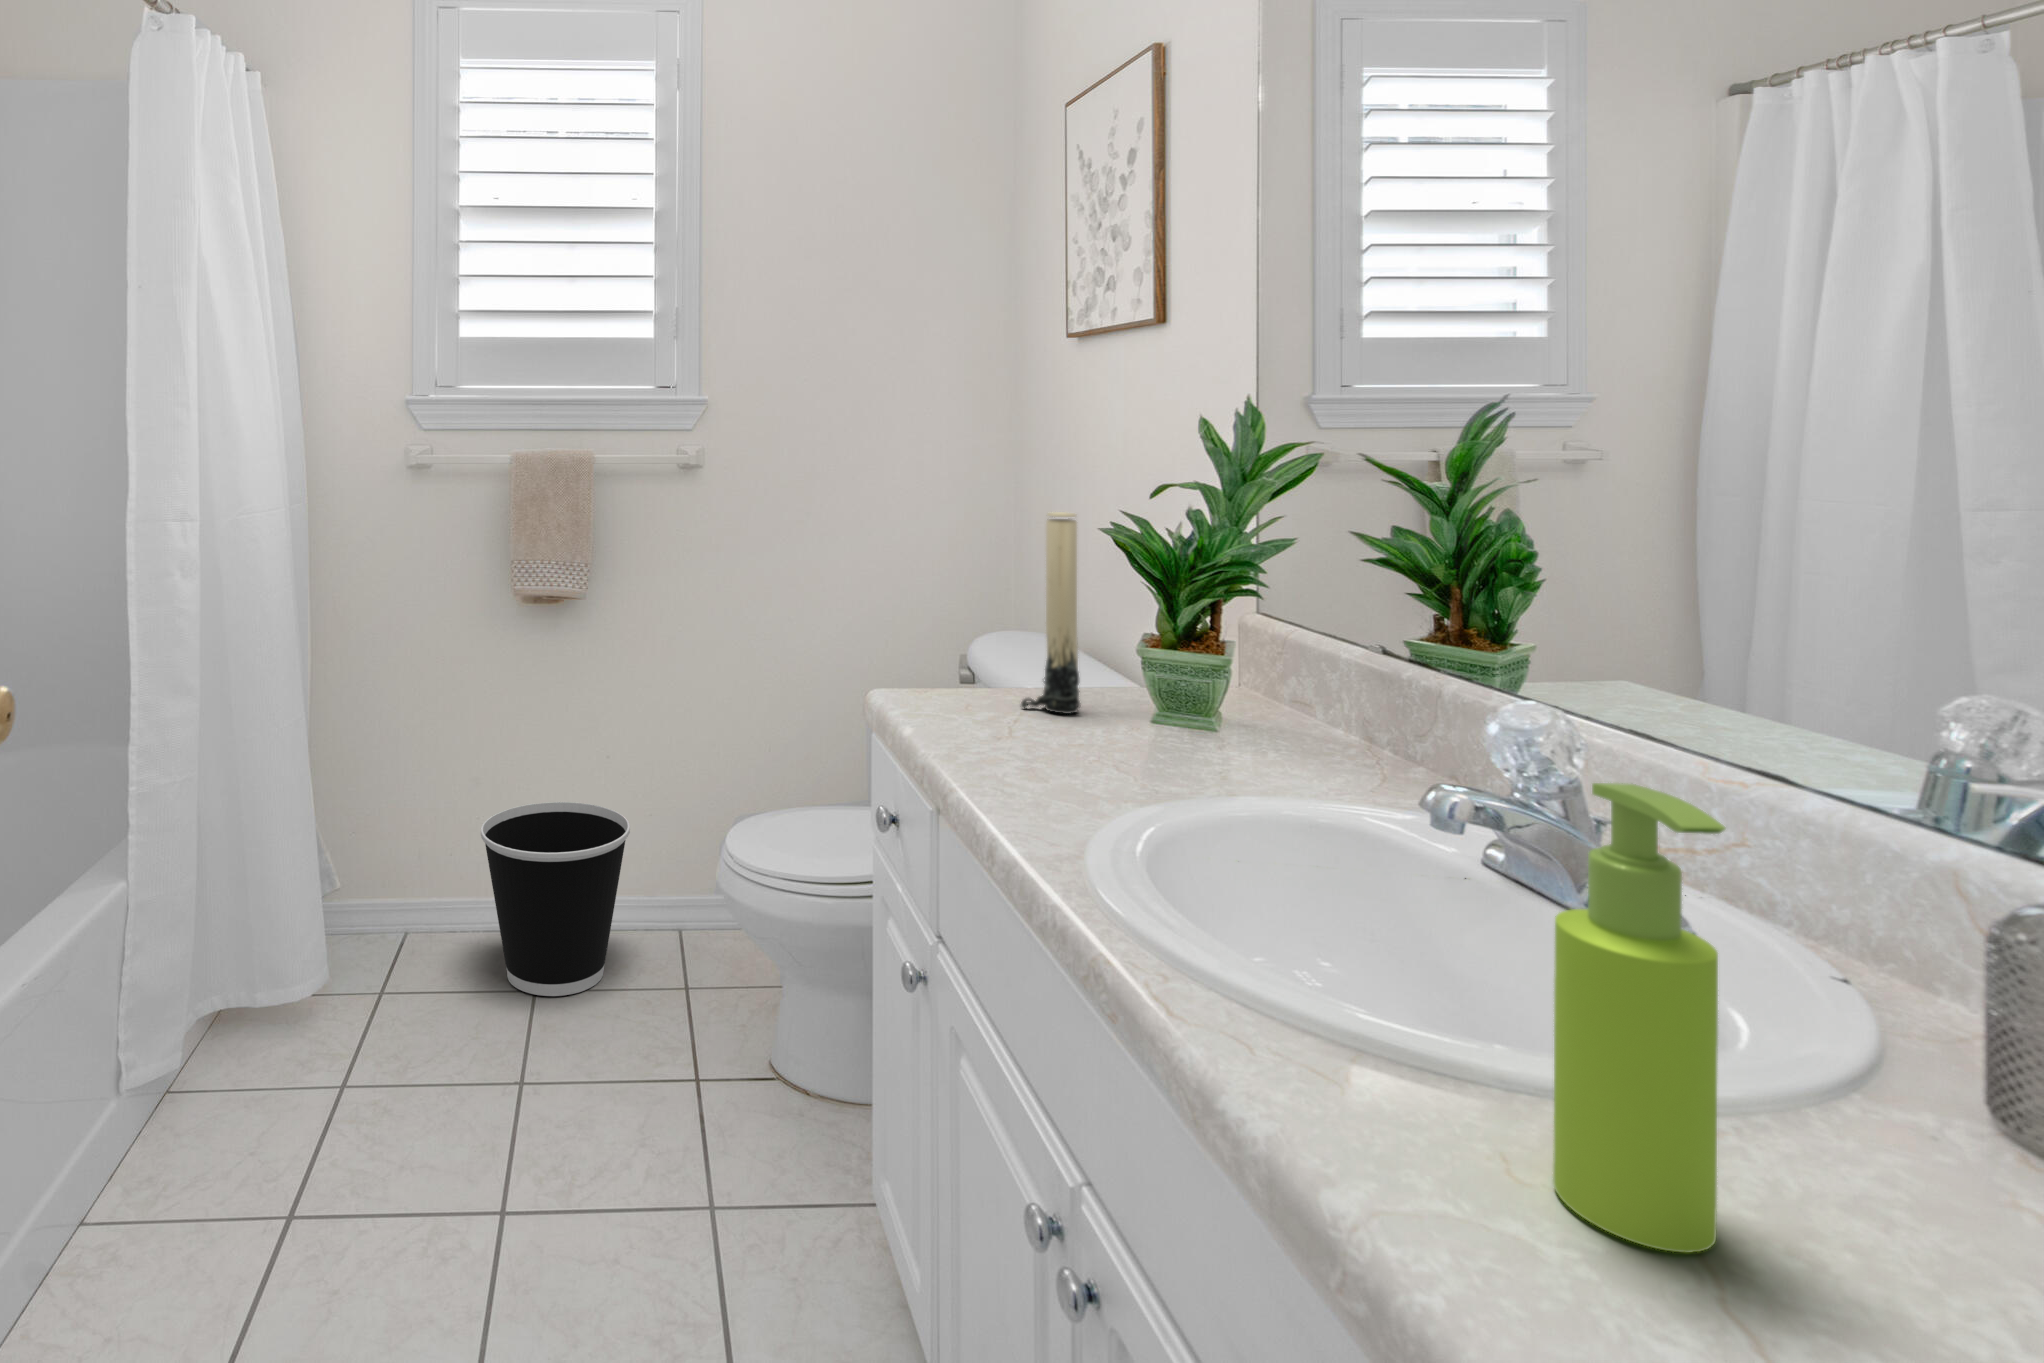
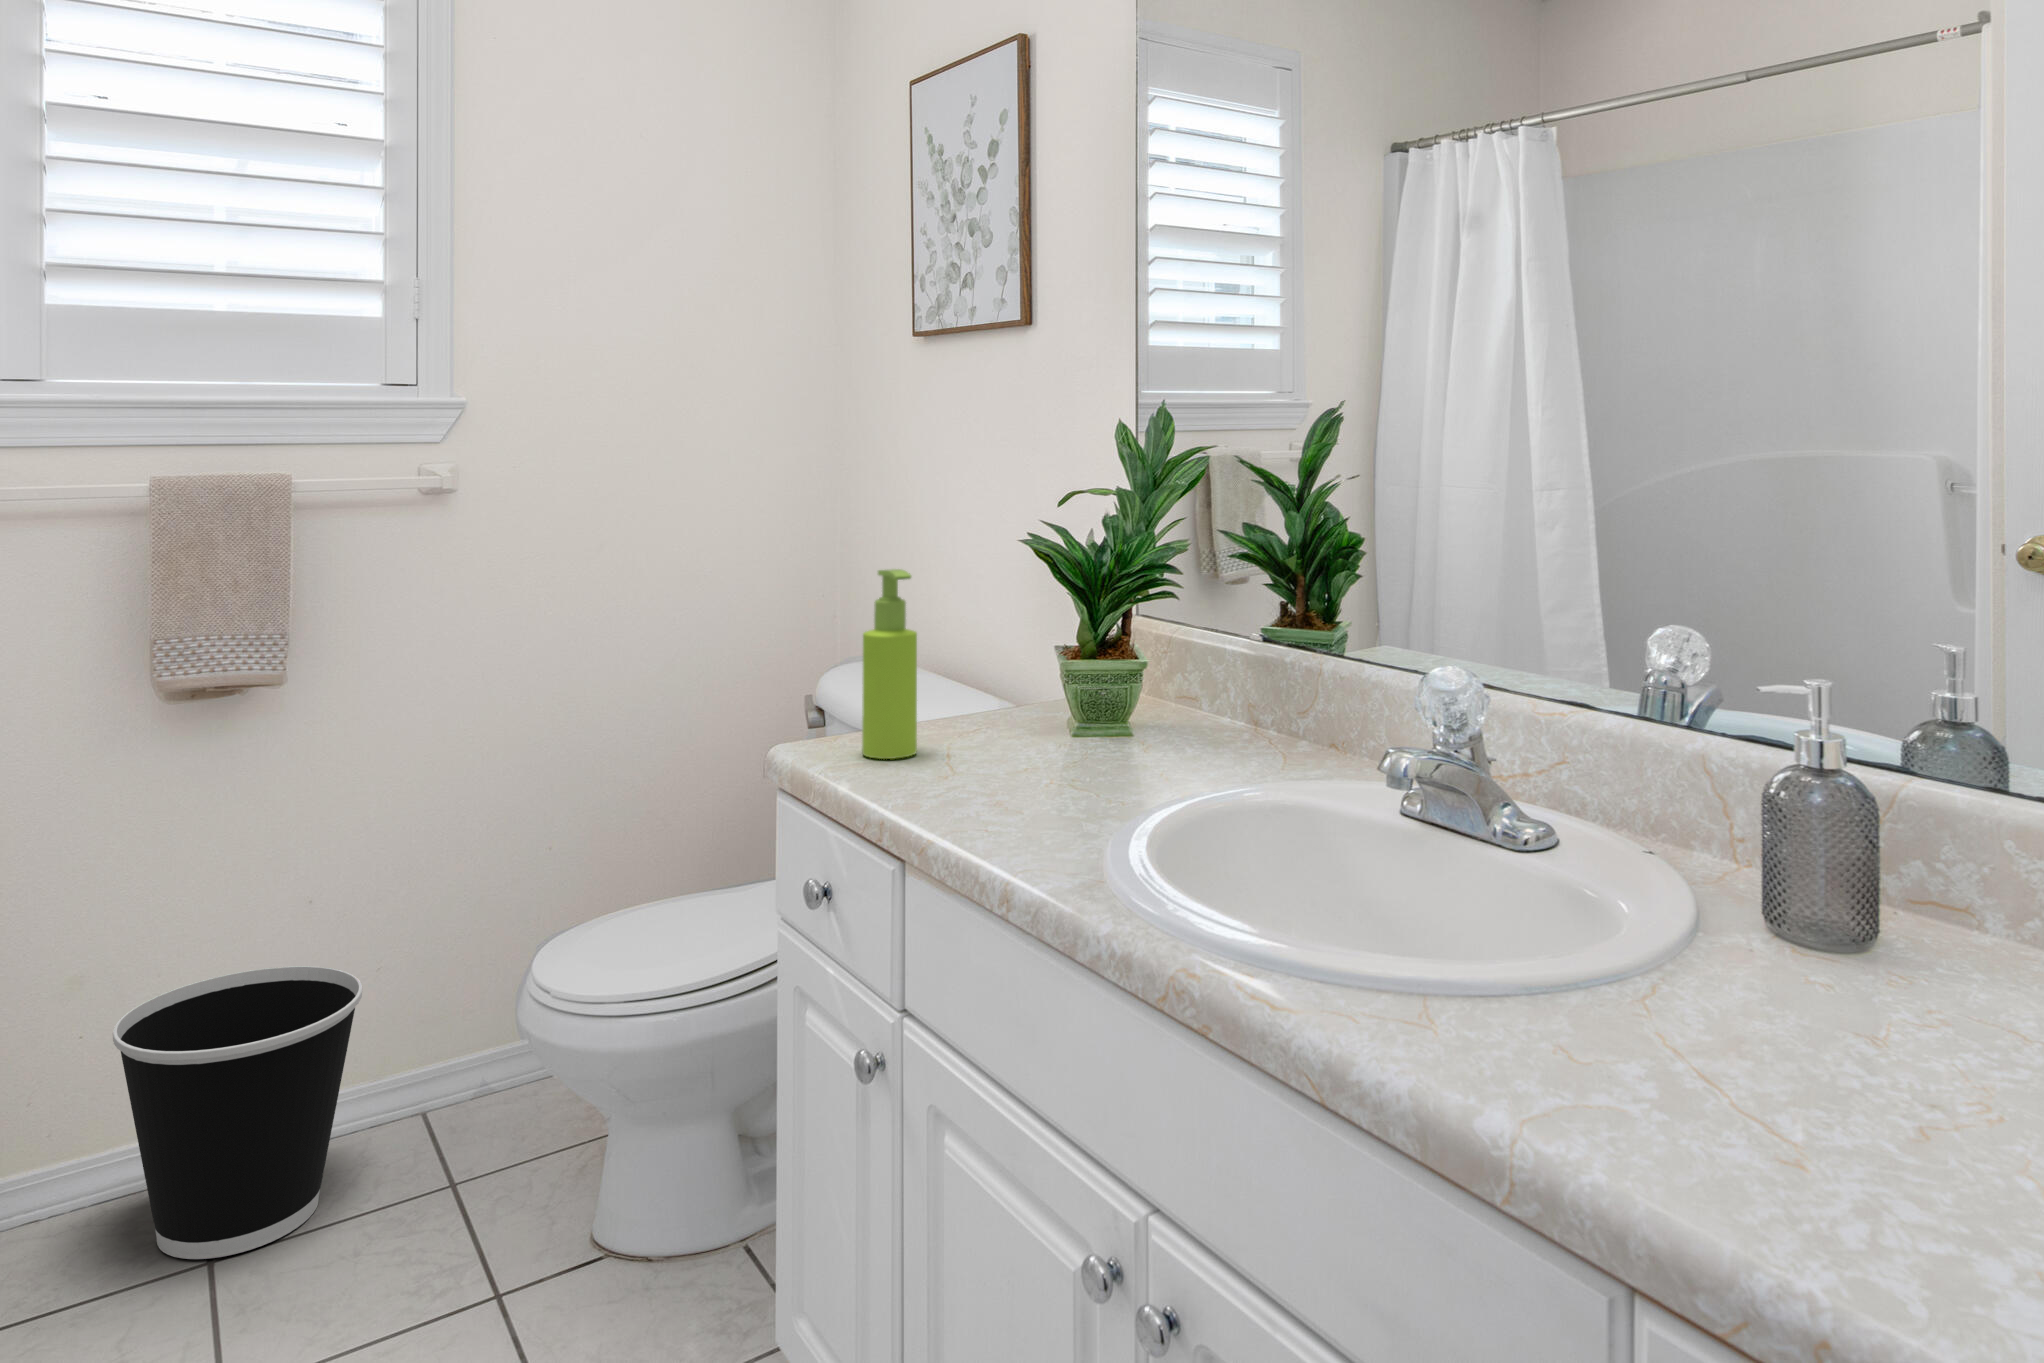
candle: present [1021,512,1080,714] -> none [945,520,1009,739]
soap dispenser: present [1553,783,1725,1253] -> present [862,569,917,759]

